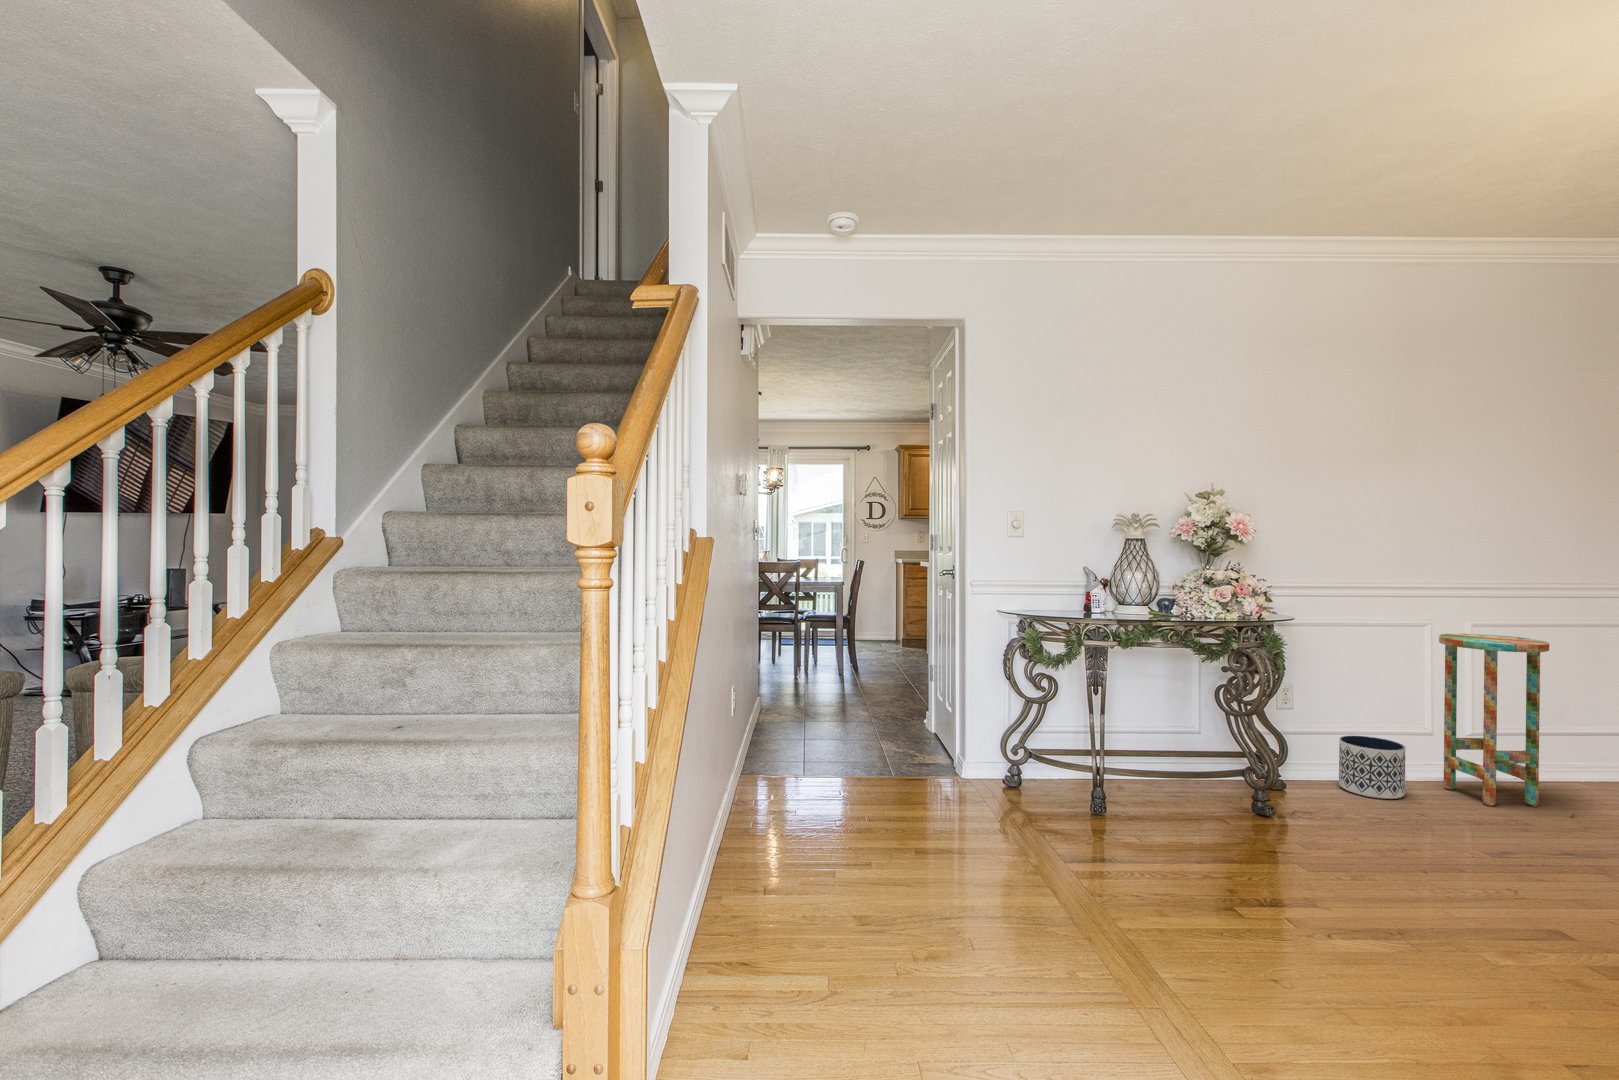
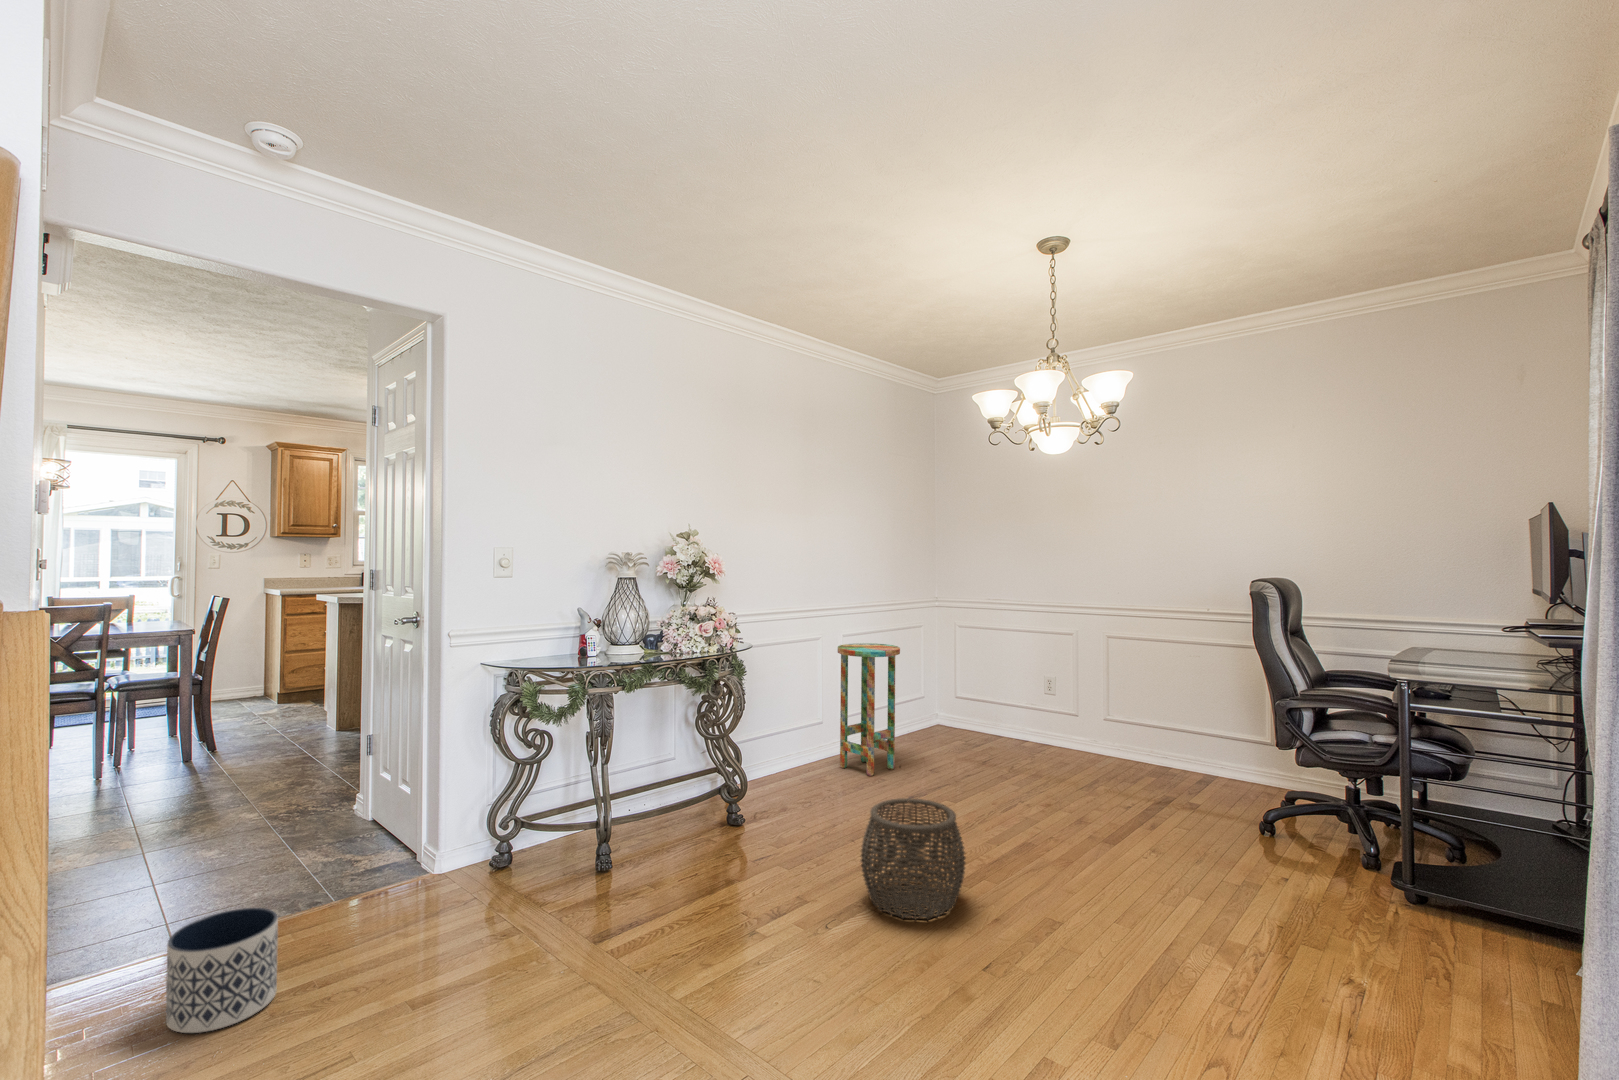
planter: present [1339,736,1405,799] -> present [166,908,278,1033]
woven basket: none [1381,808,1556,967] -> present [861,798,966,919]

